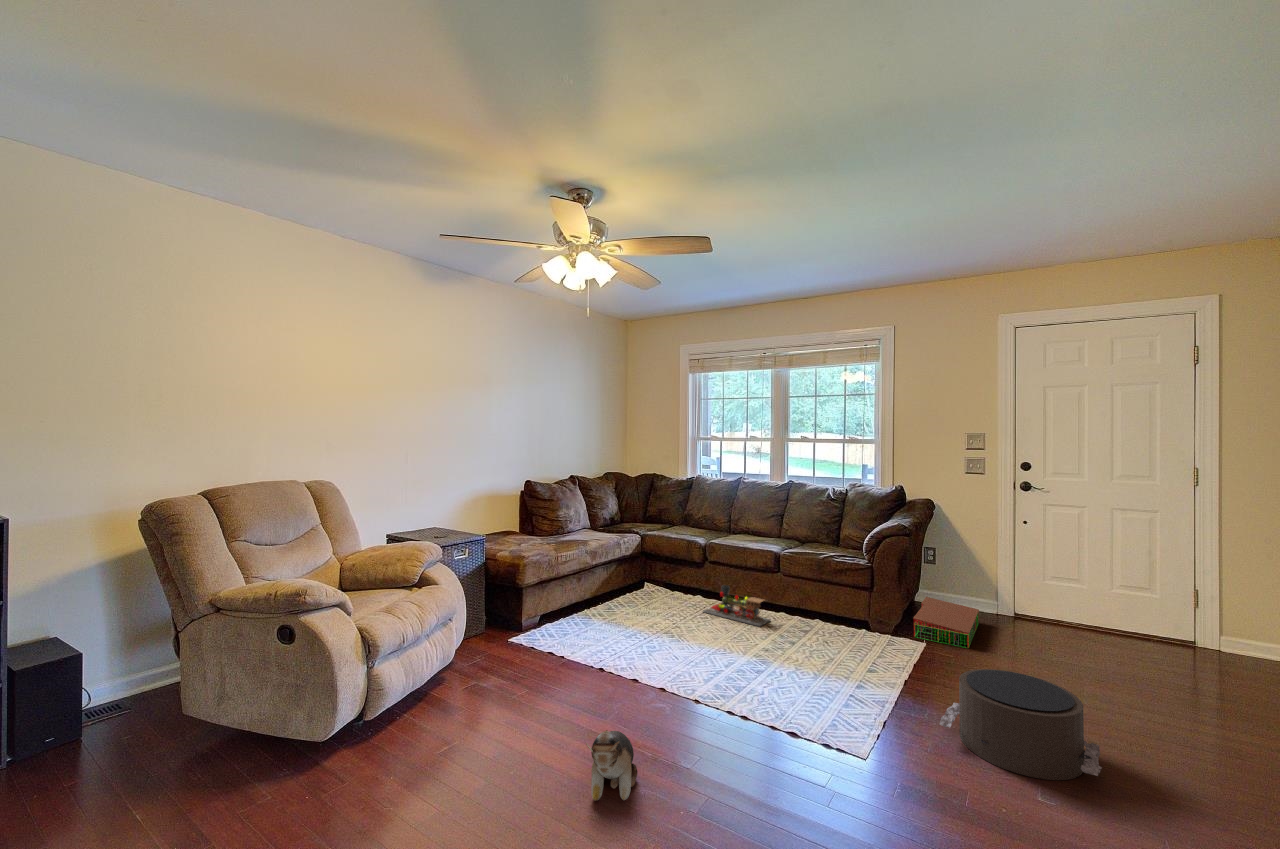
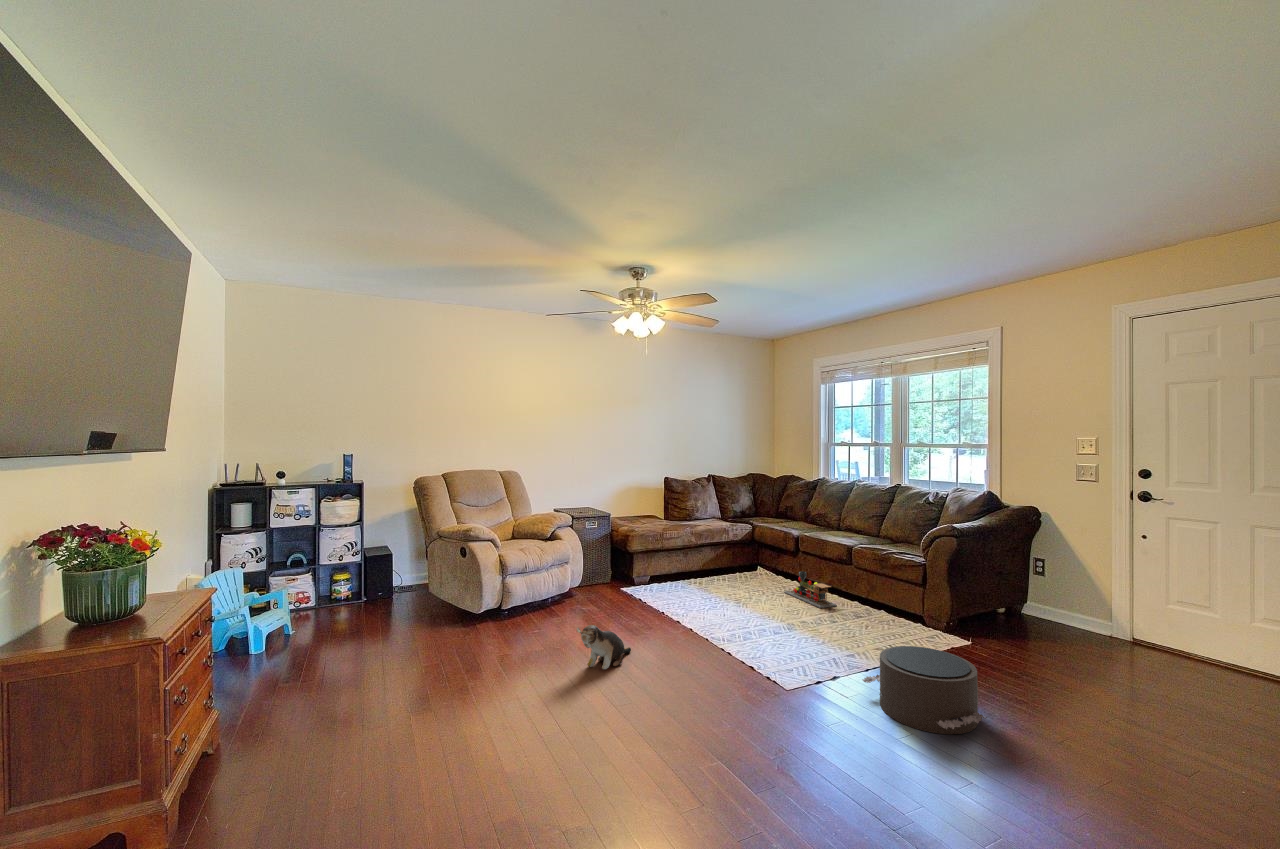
storage bin: present [913,597,979,648] -> none [963,606,1067,652]

